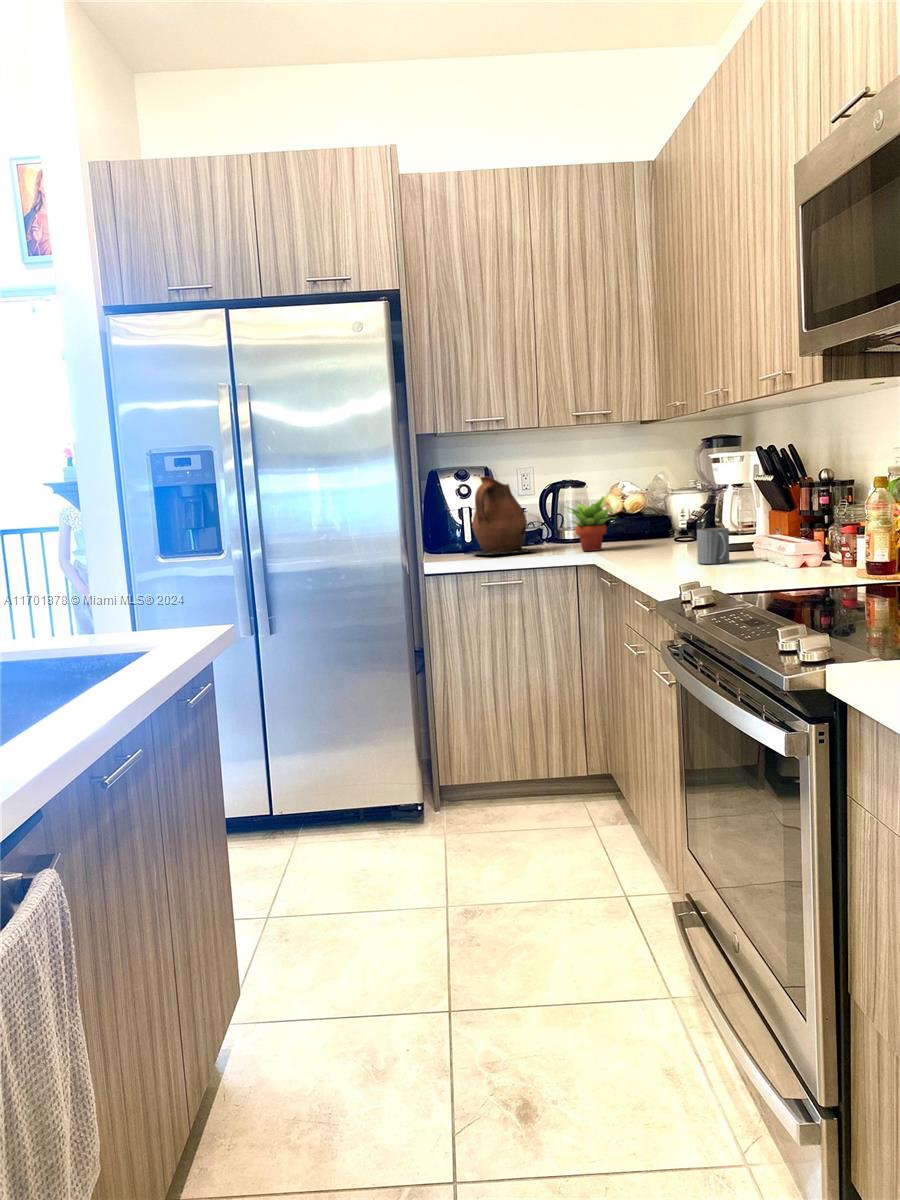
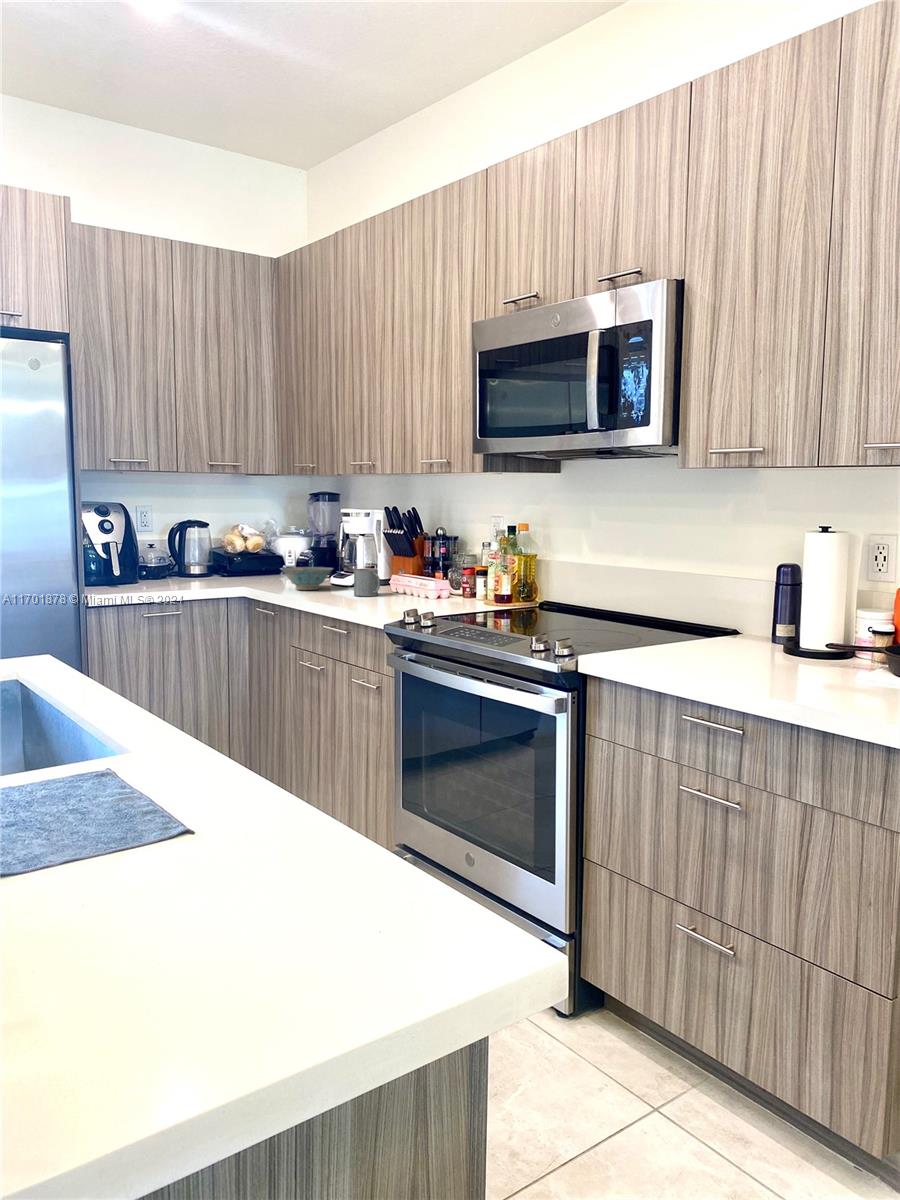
ceramic pitcher: present [471,477,535,555] -> none [113,515,183,587]
succulent plant: present [563,495,613,551] -> none [211,536,260,585]
ceramic bowl: none [625,528,690,556] -> present [282,567,333,590]

